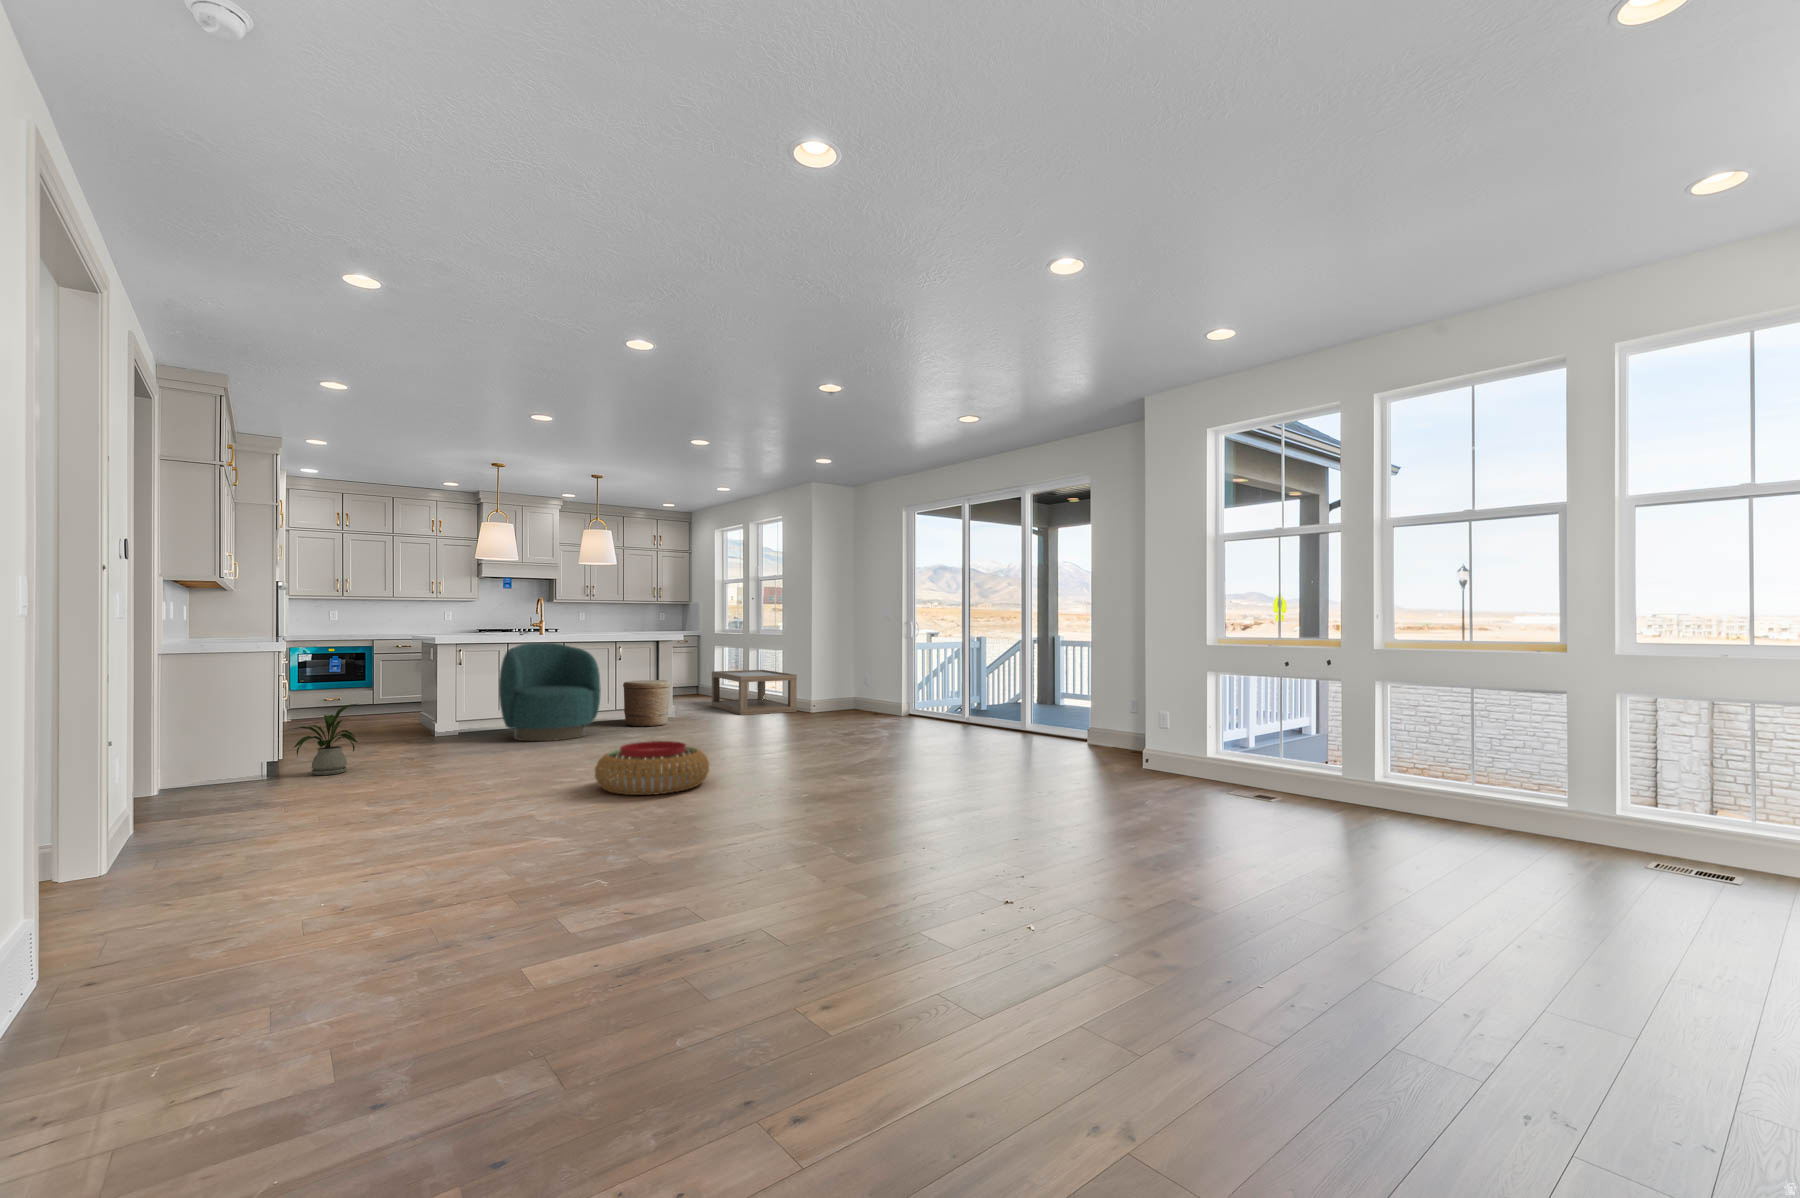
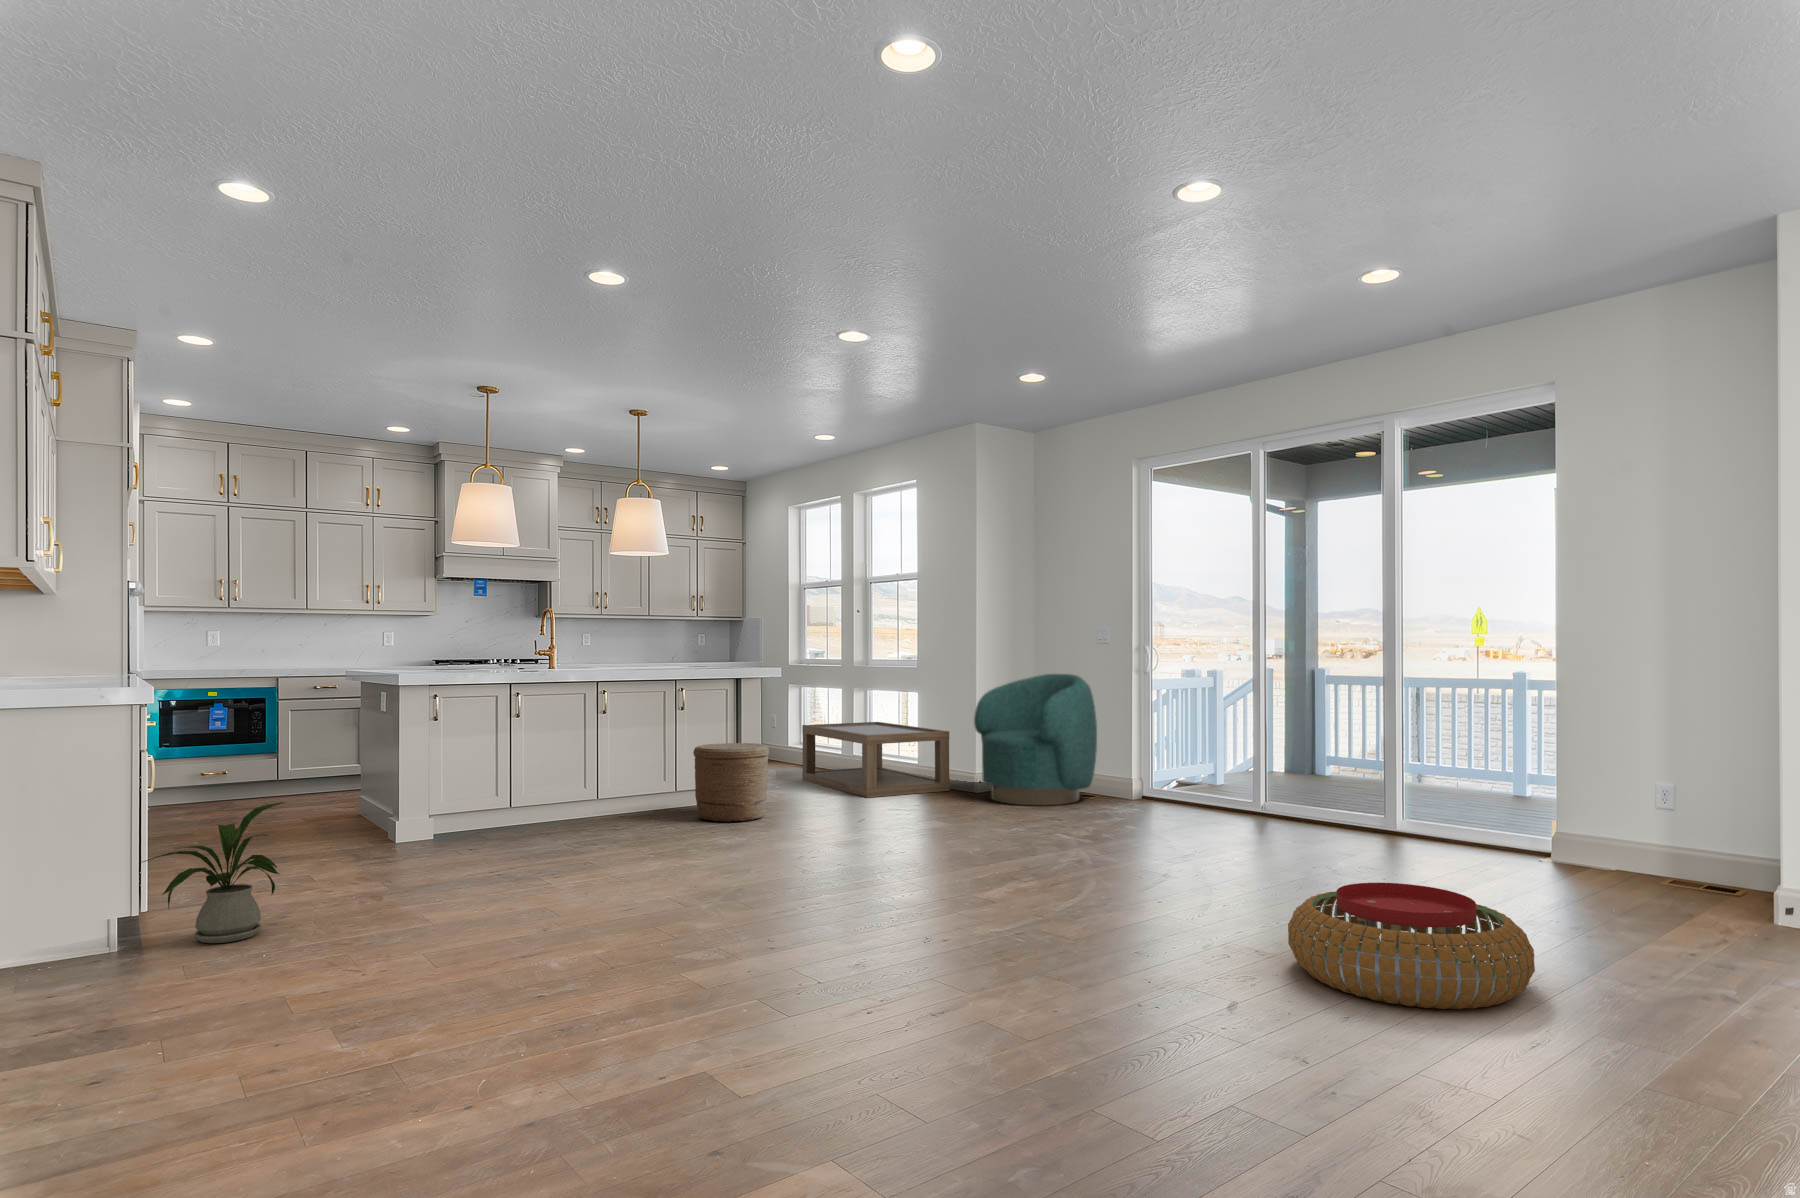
armchair: present [499,643,601,741] -> present [974,674,1097,805]
pouf: present [595,741,709,795] -> present [1288,883,1535,1009]

